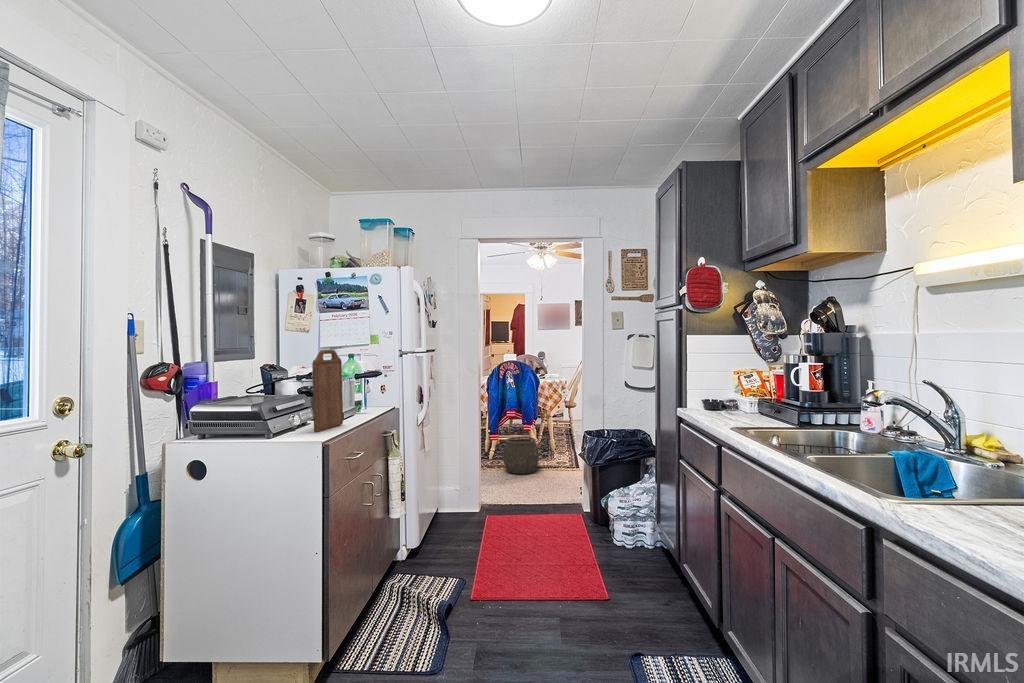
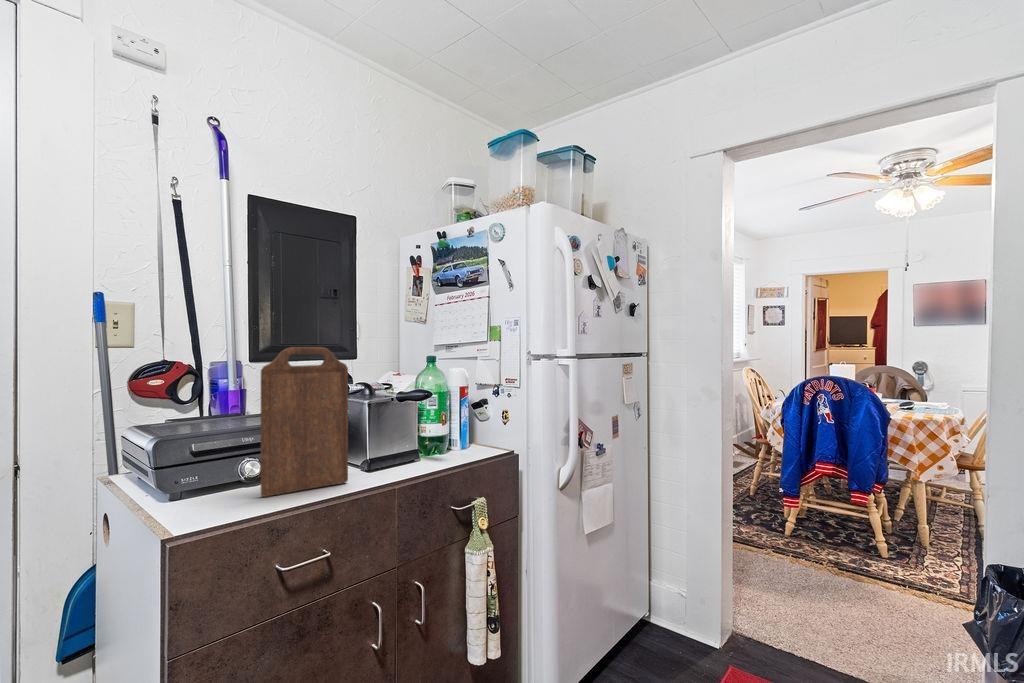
woven basket: present [503,437,539,474] -> none [802,511,882,588]

